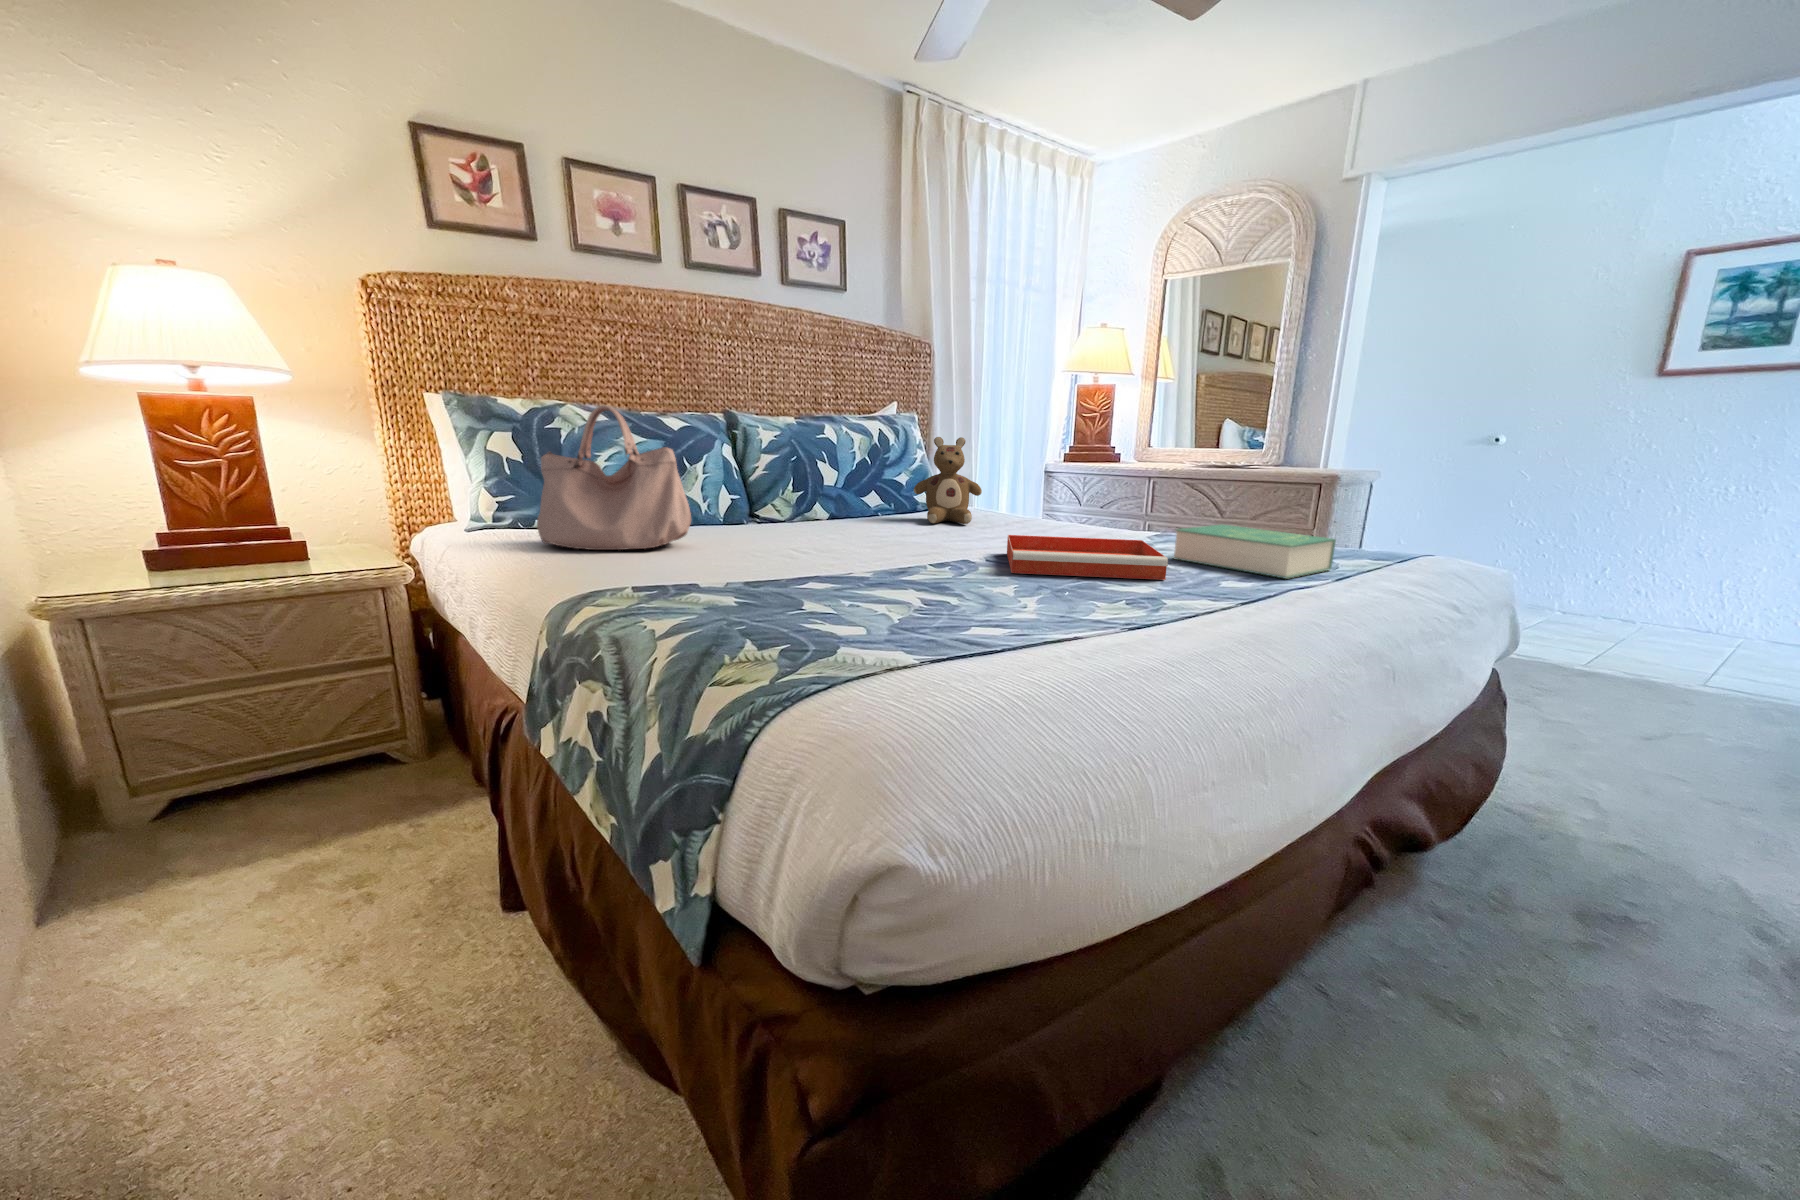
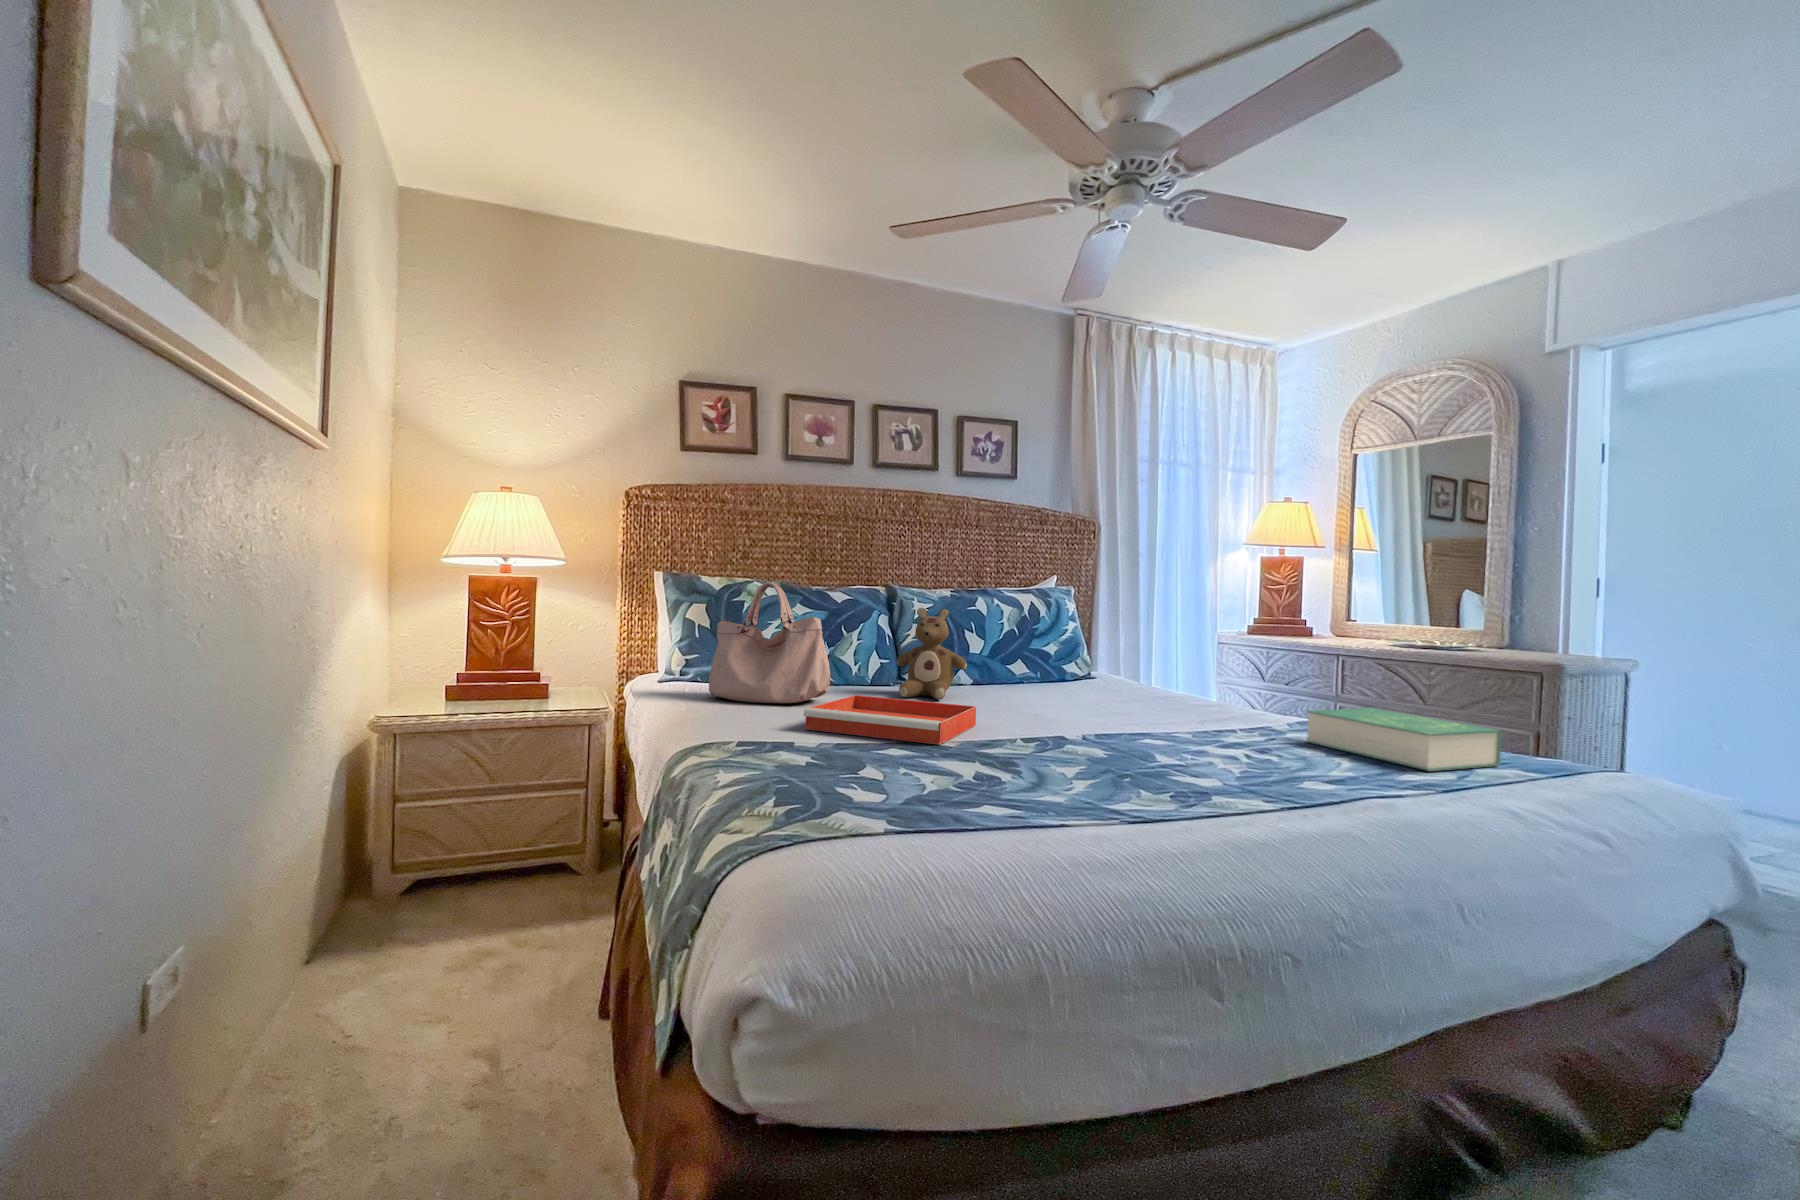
stuffed bear: present [914,437,982,524] -> present [897,608,967,700]
tray: present [1007,535,1168,580] -> present [804,695,976,744]

